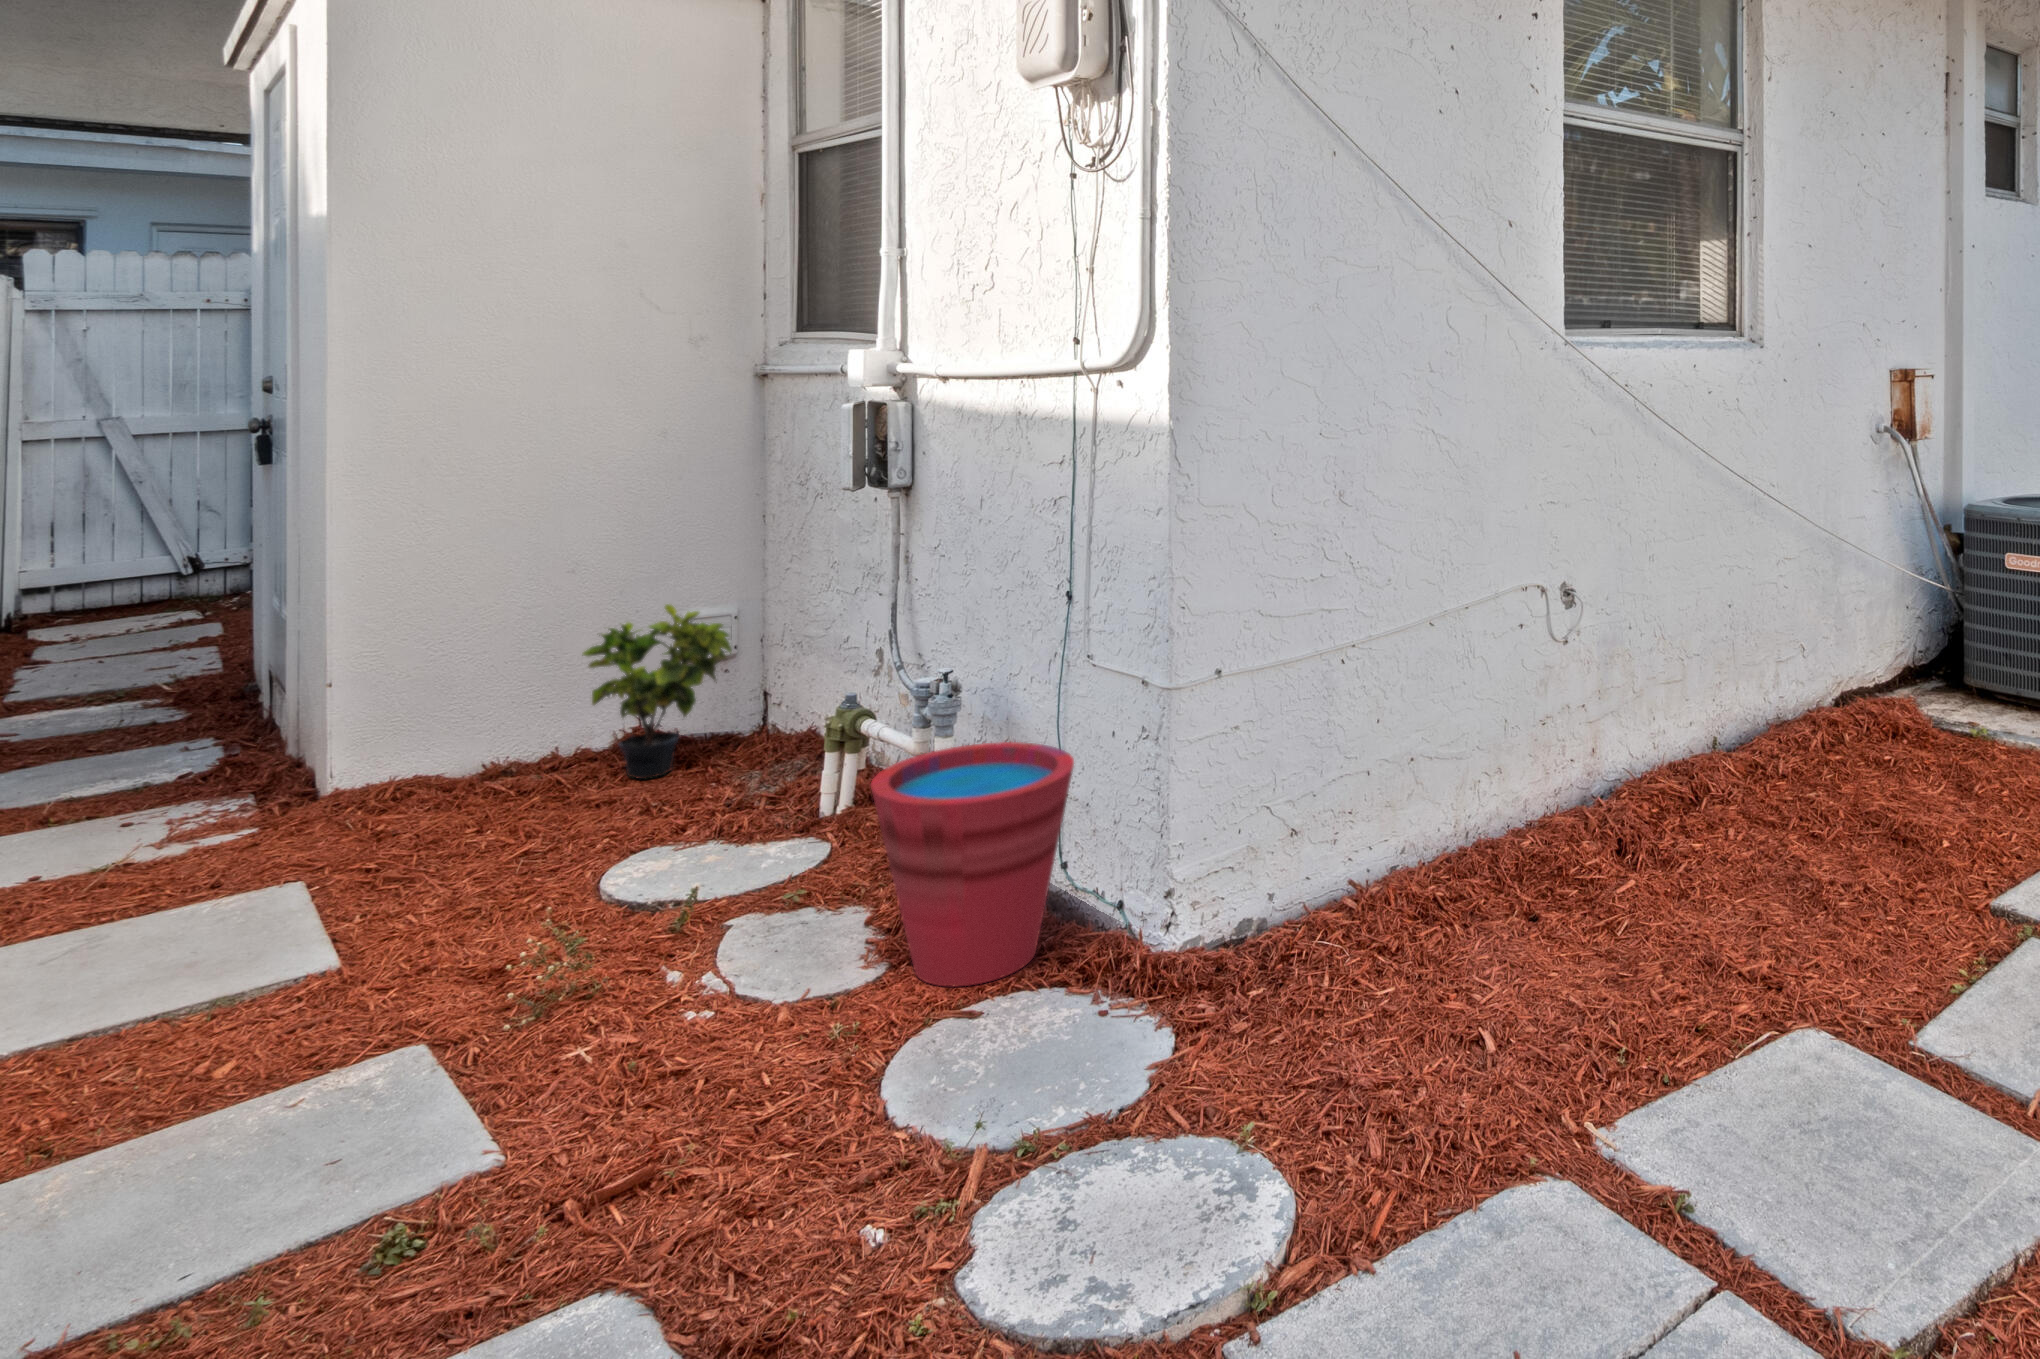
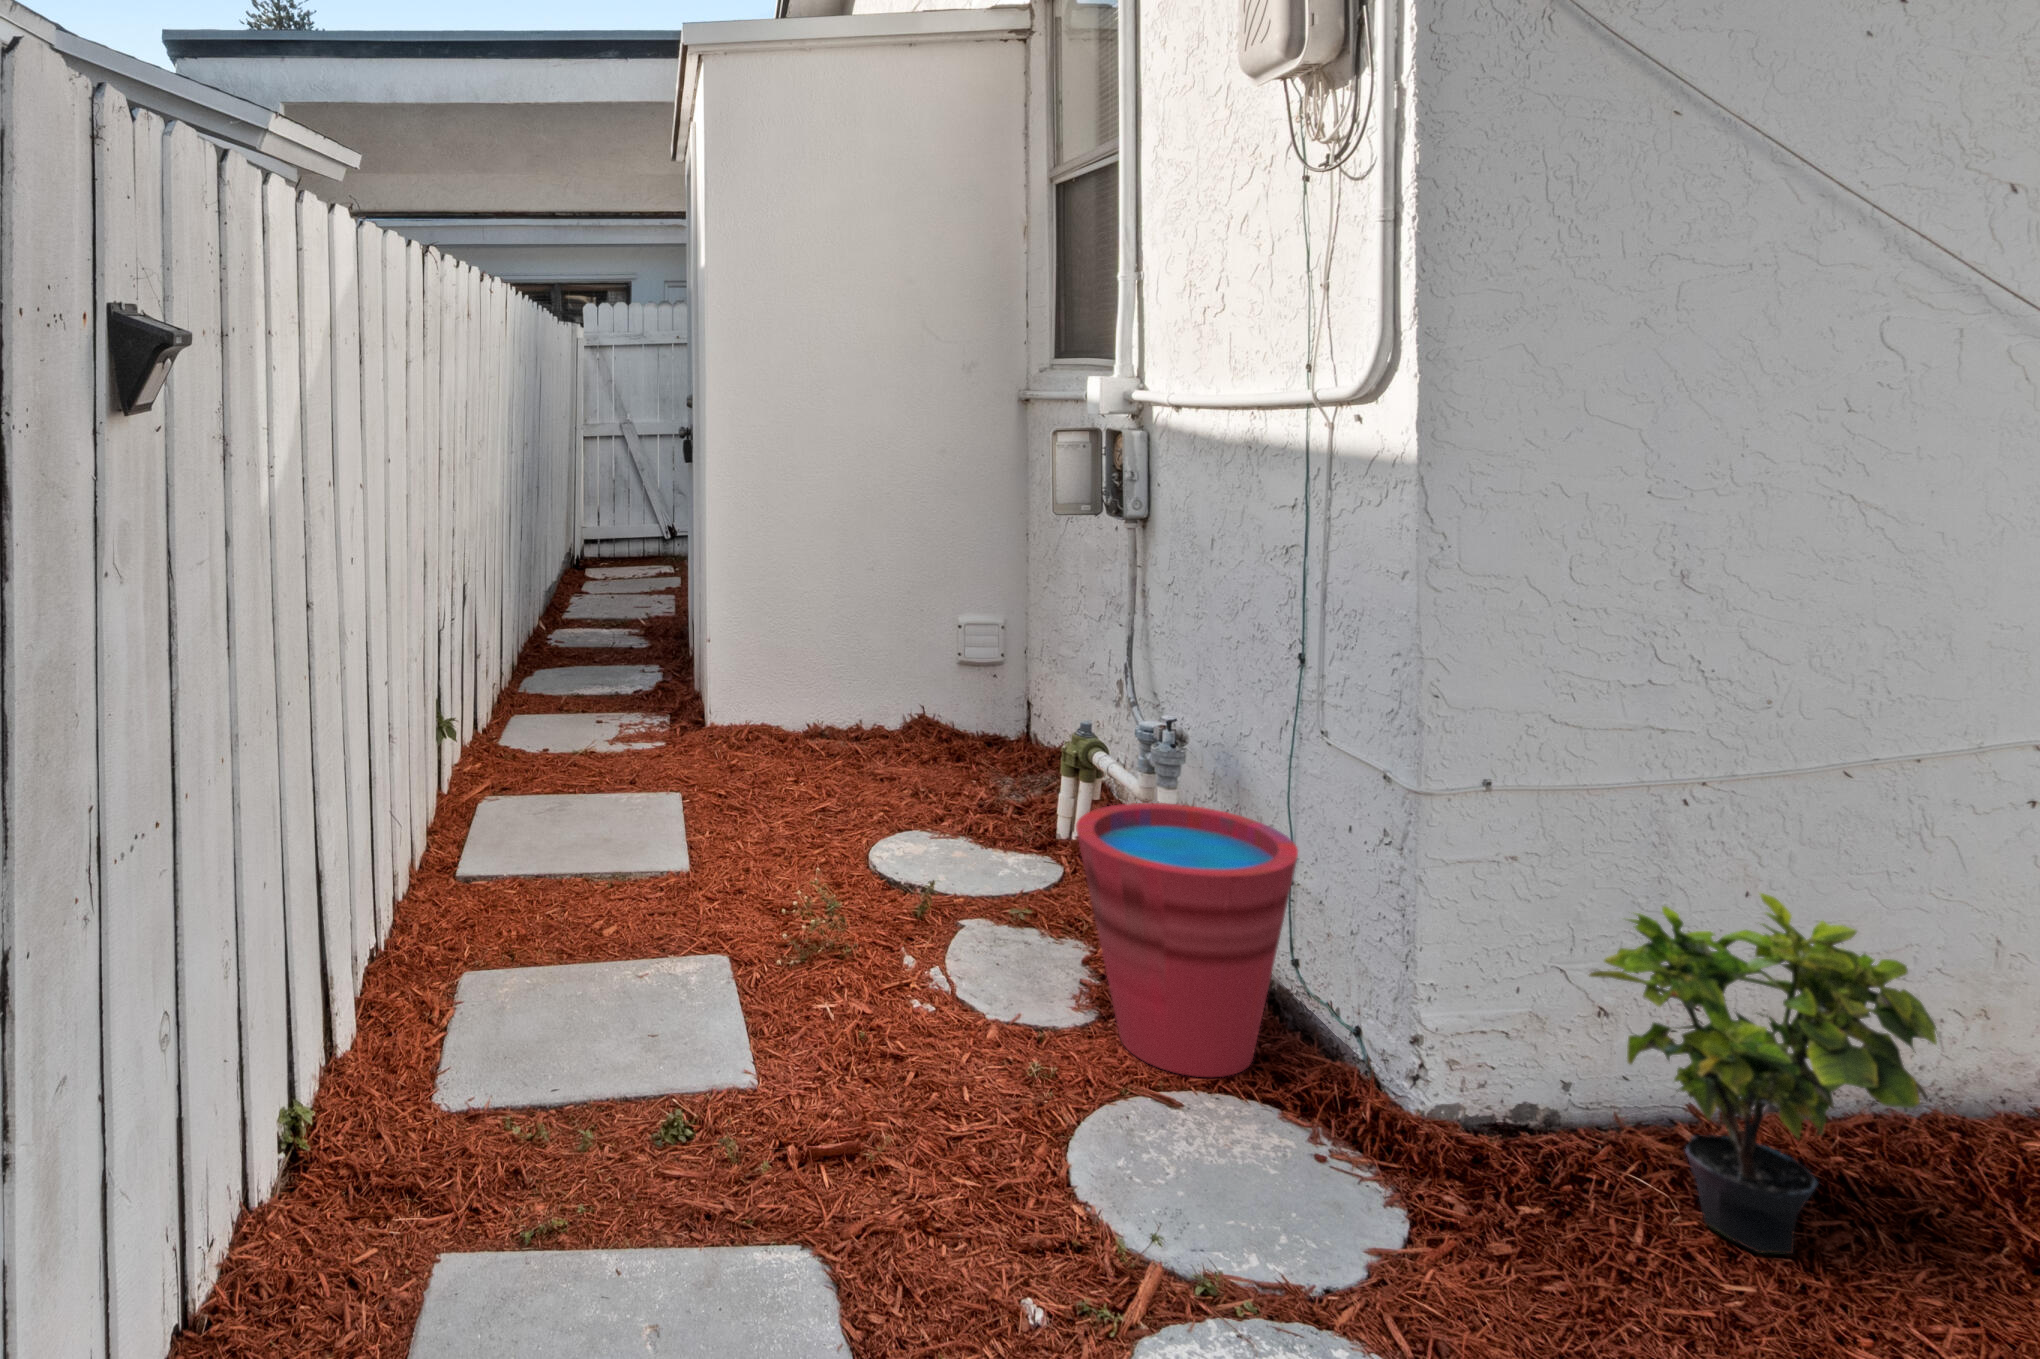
potted plant: present [582,604,732,779] -> present [1589,893,1937,1254]

